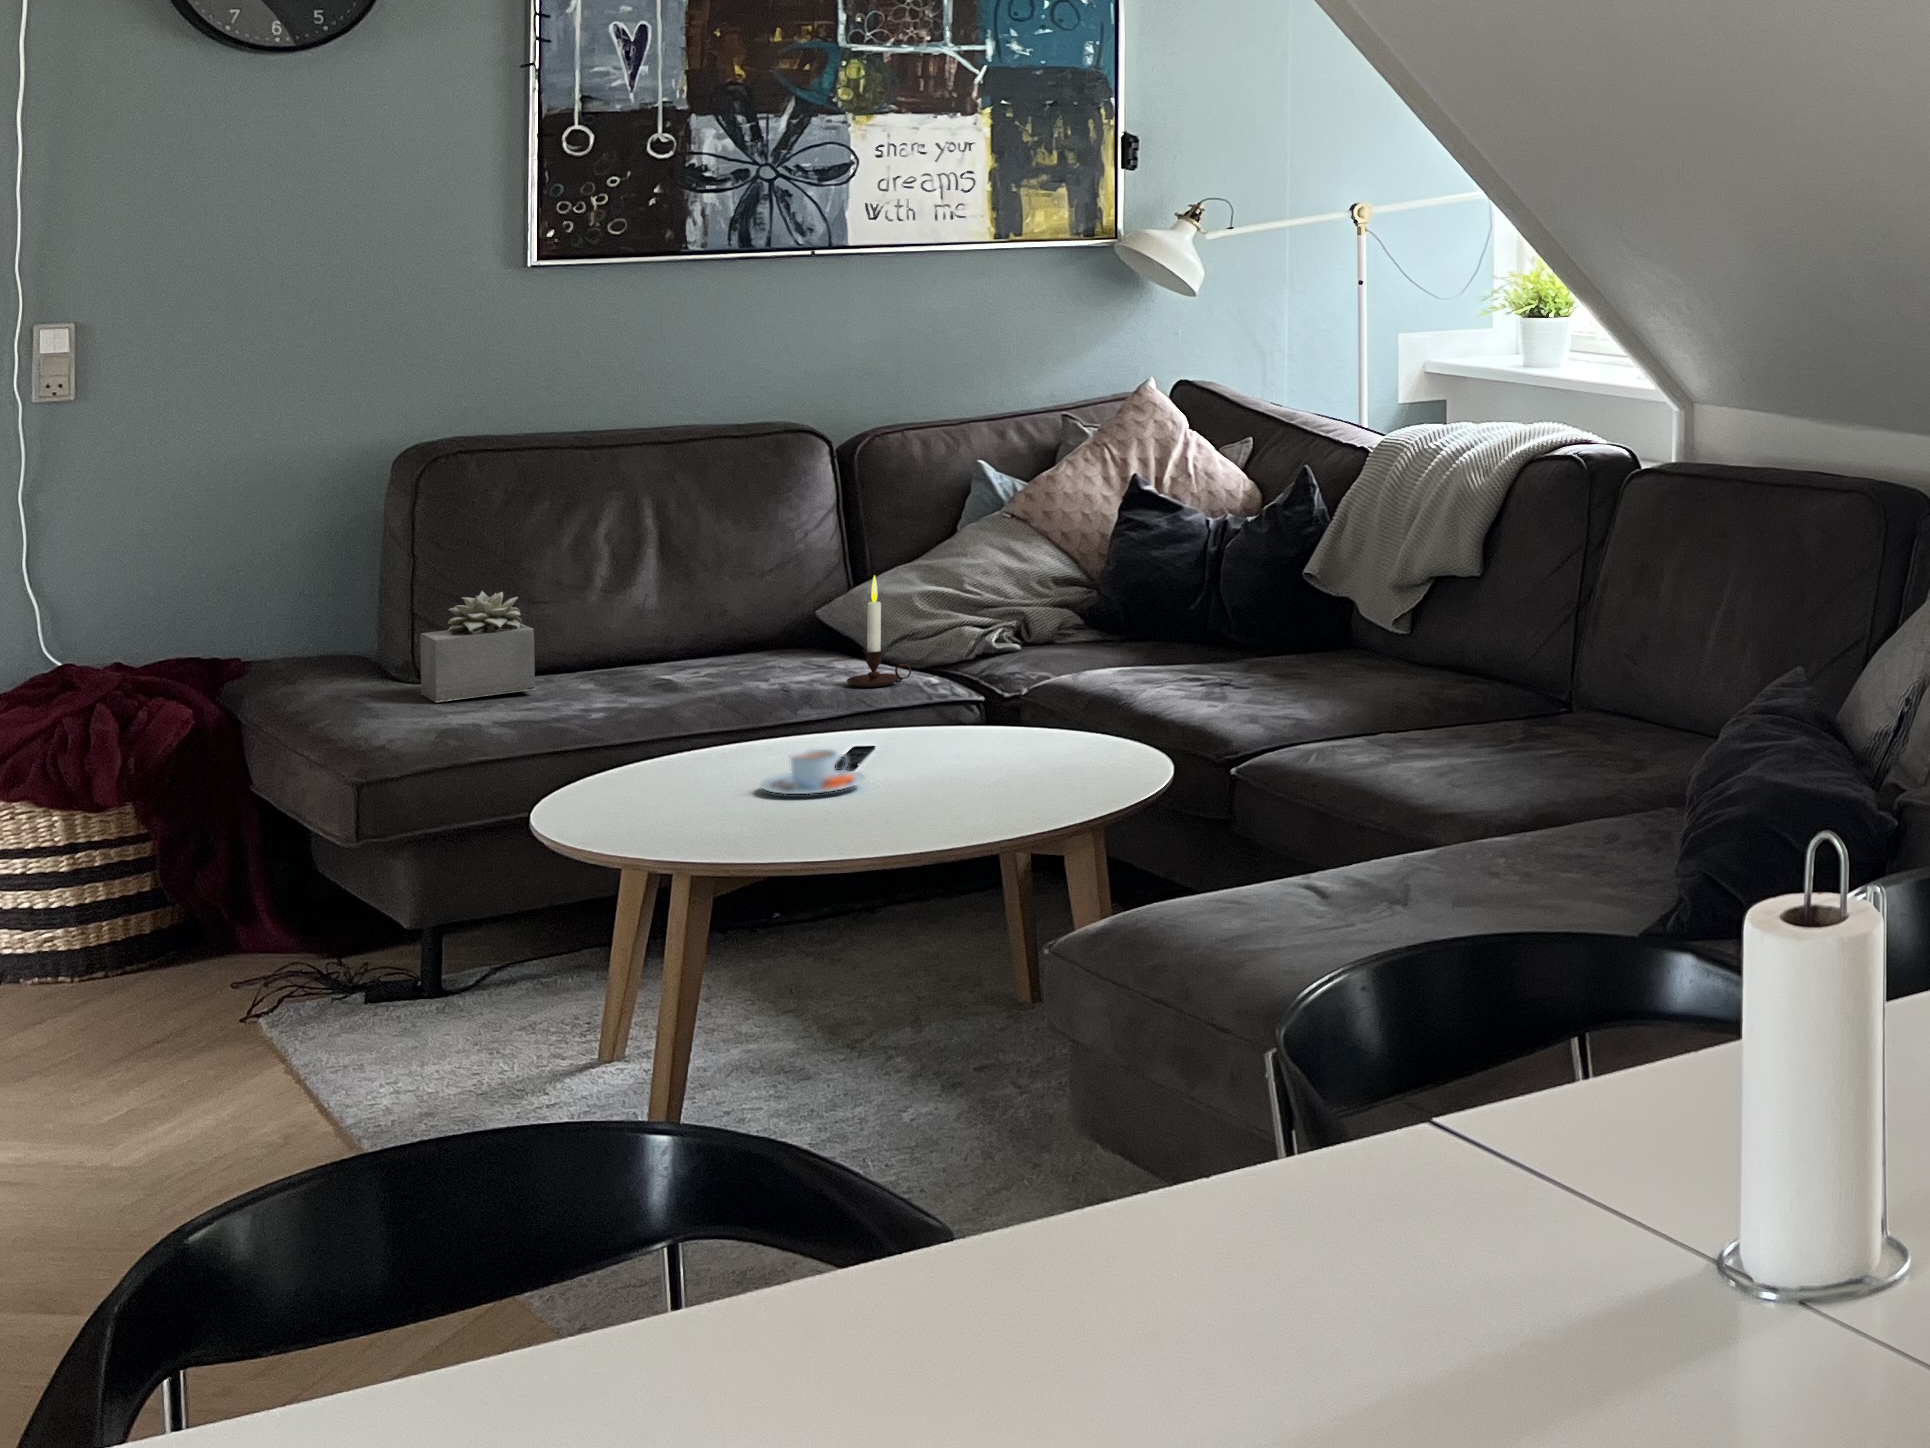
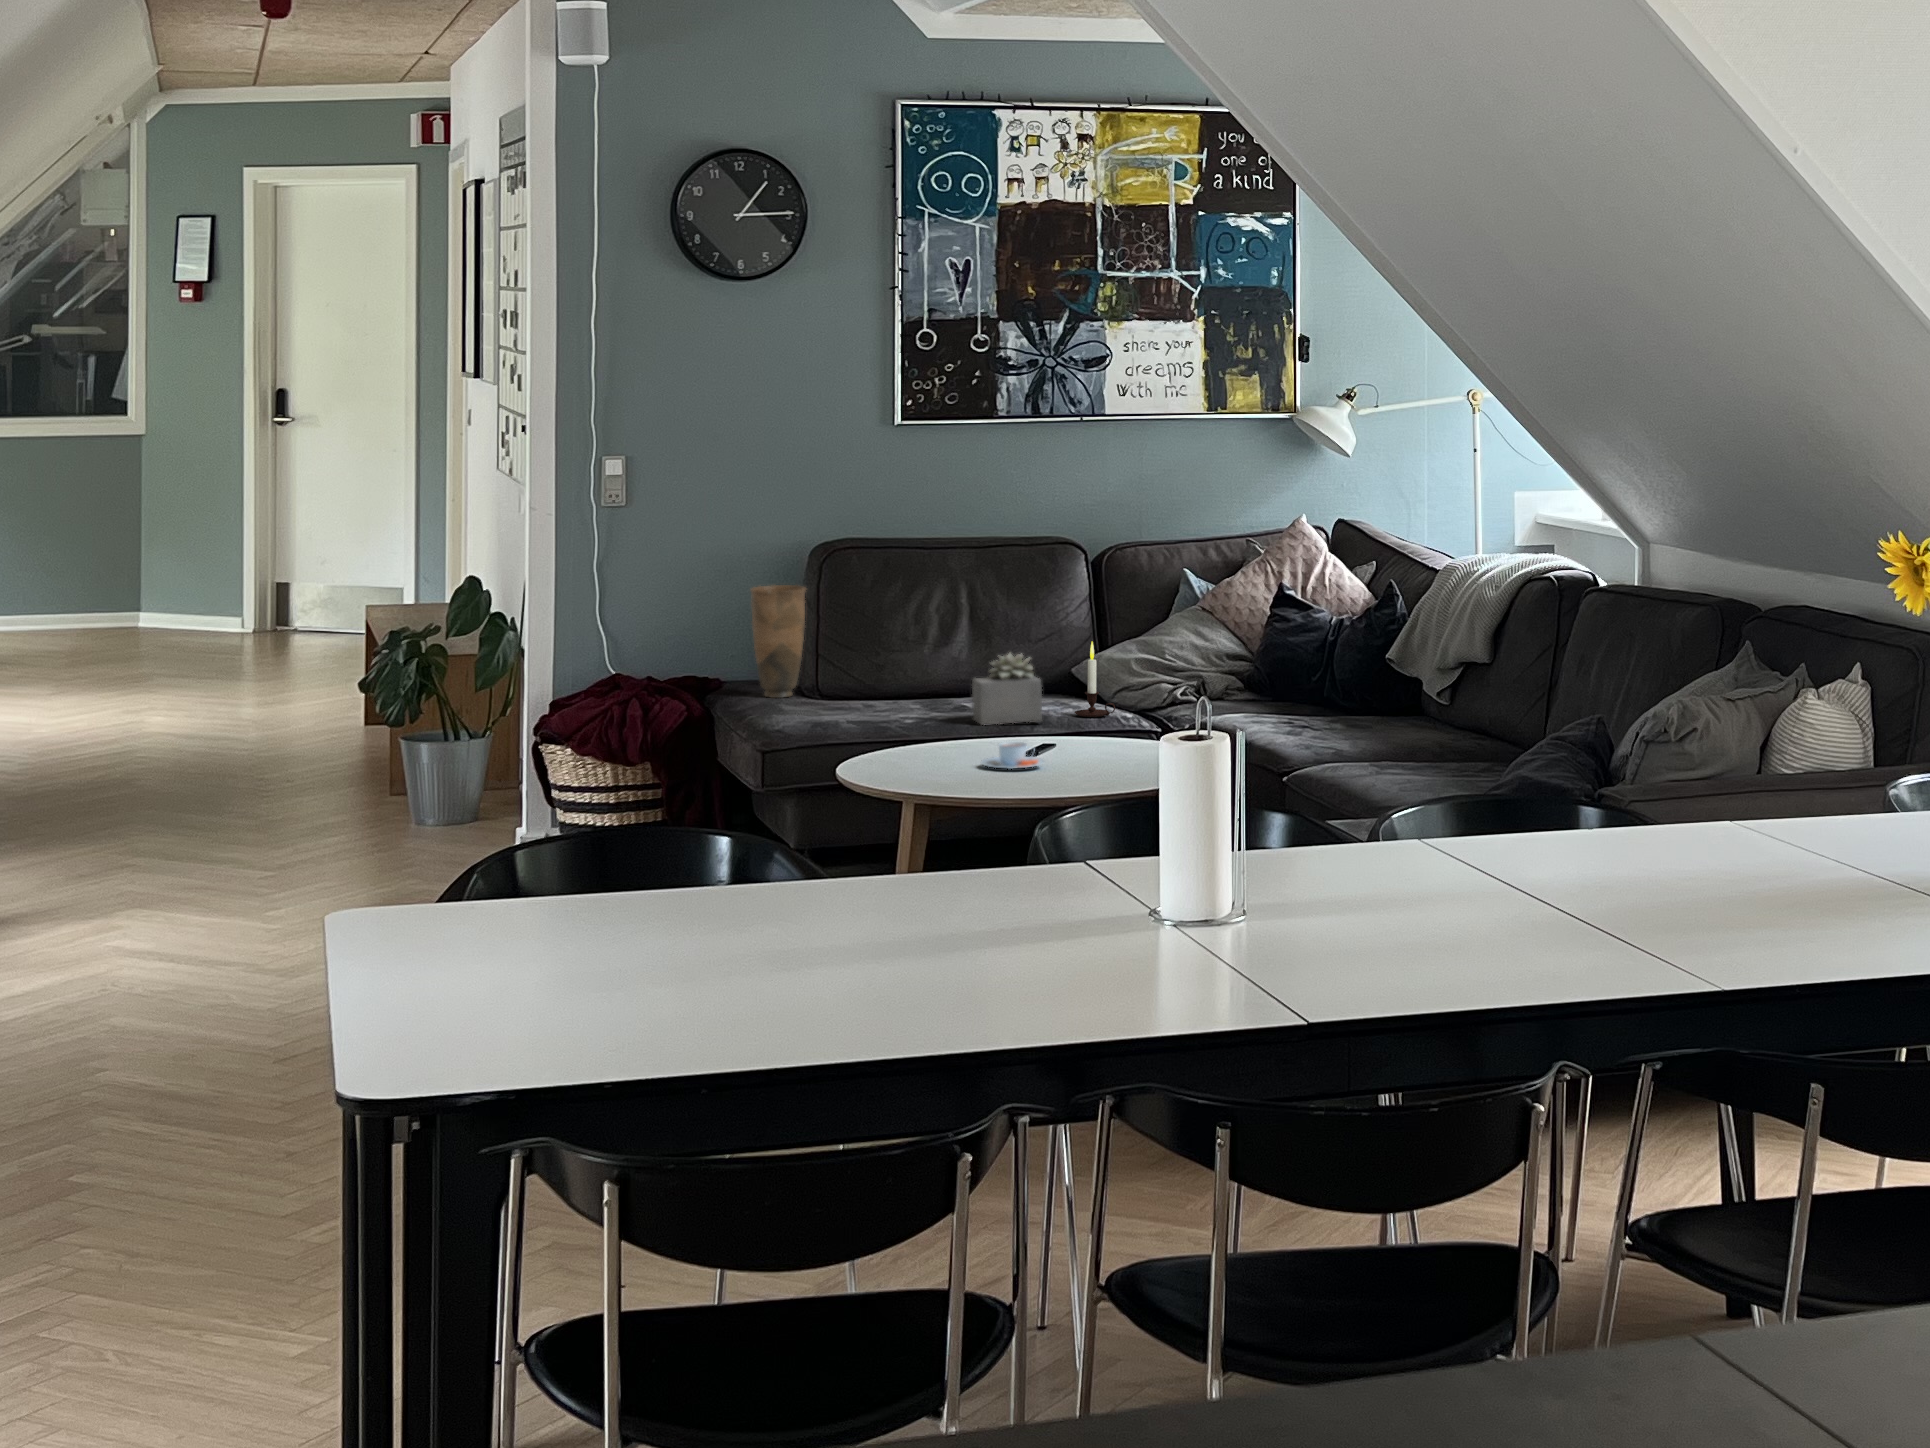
vase: none [302,513,398,687] -> present [751,585,806,698]
succulent plant: present [420,591,535,702] -> present [972,653,1042,724]

